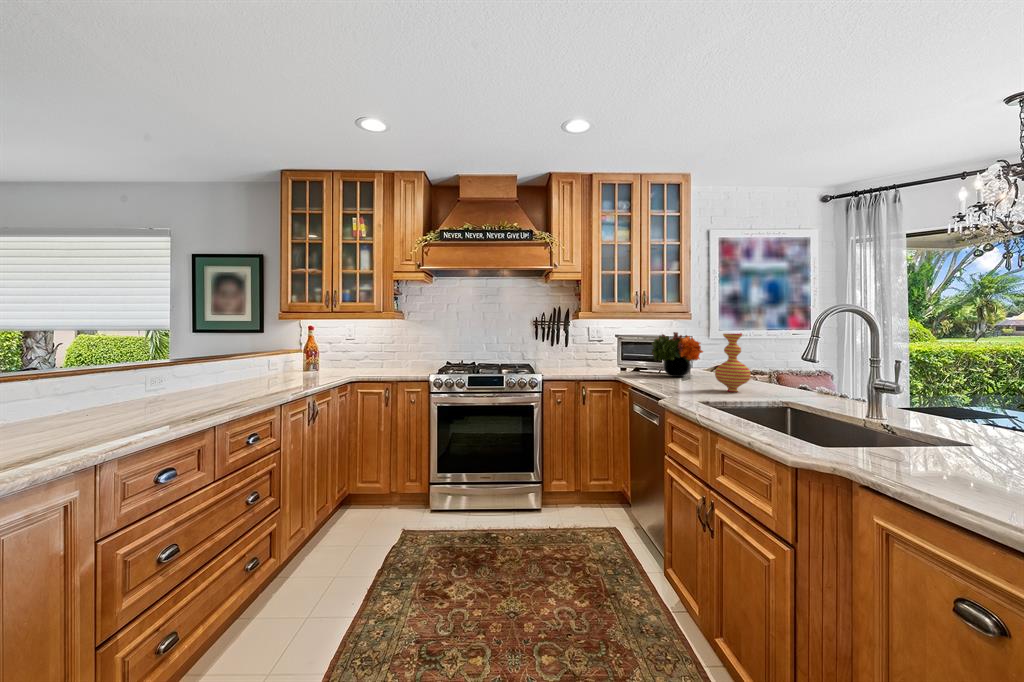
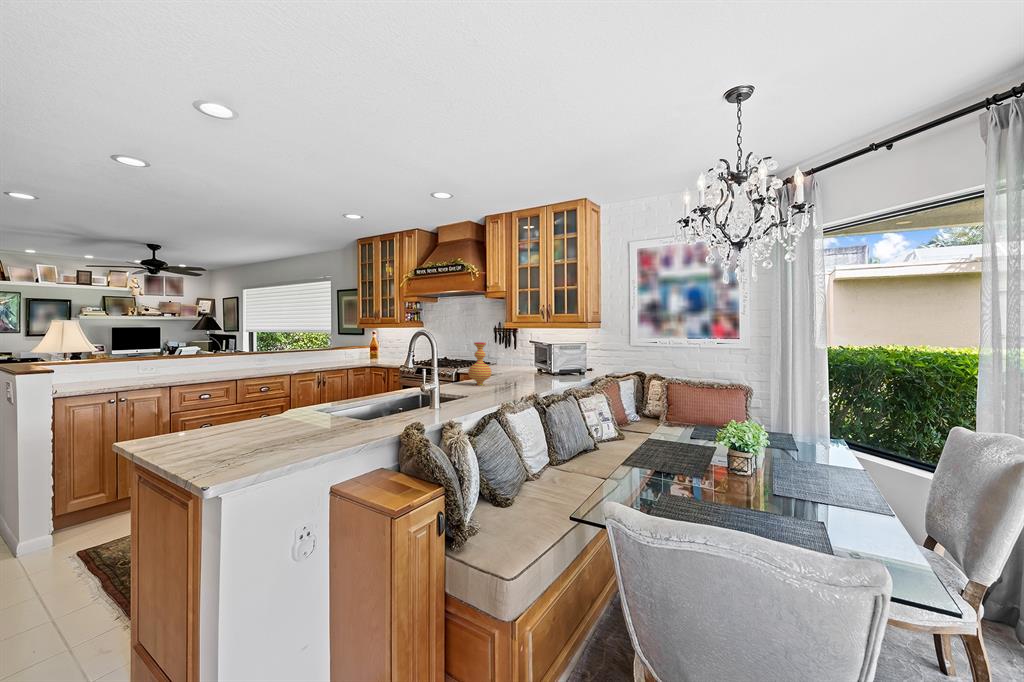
flower arrangement: present [652,332,703,377] -> none [515,340,558,376]

